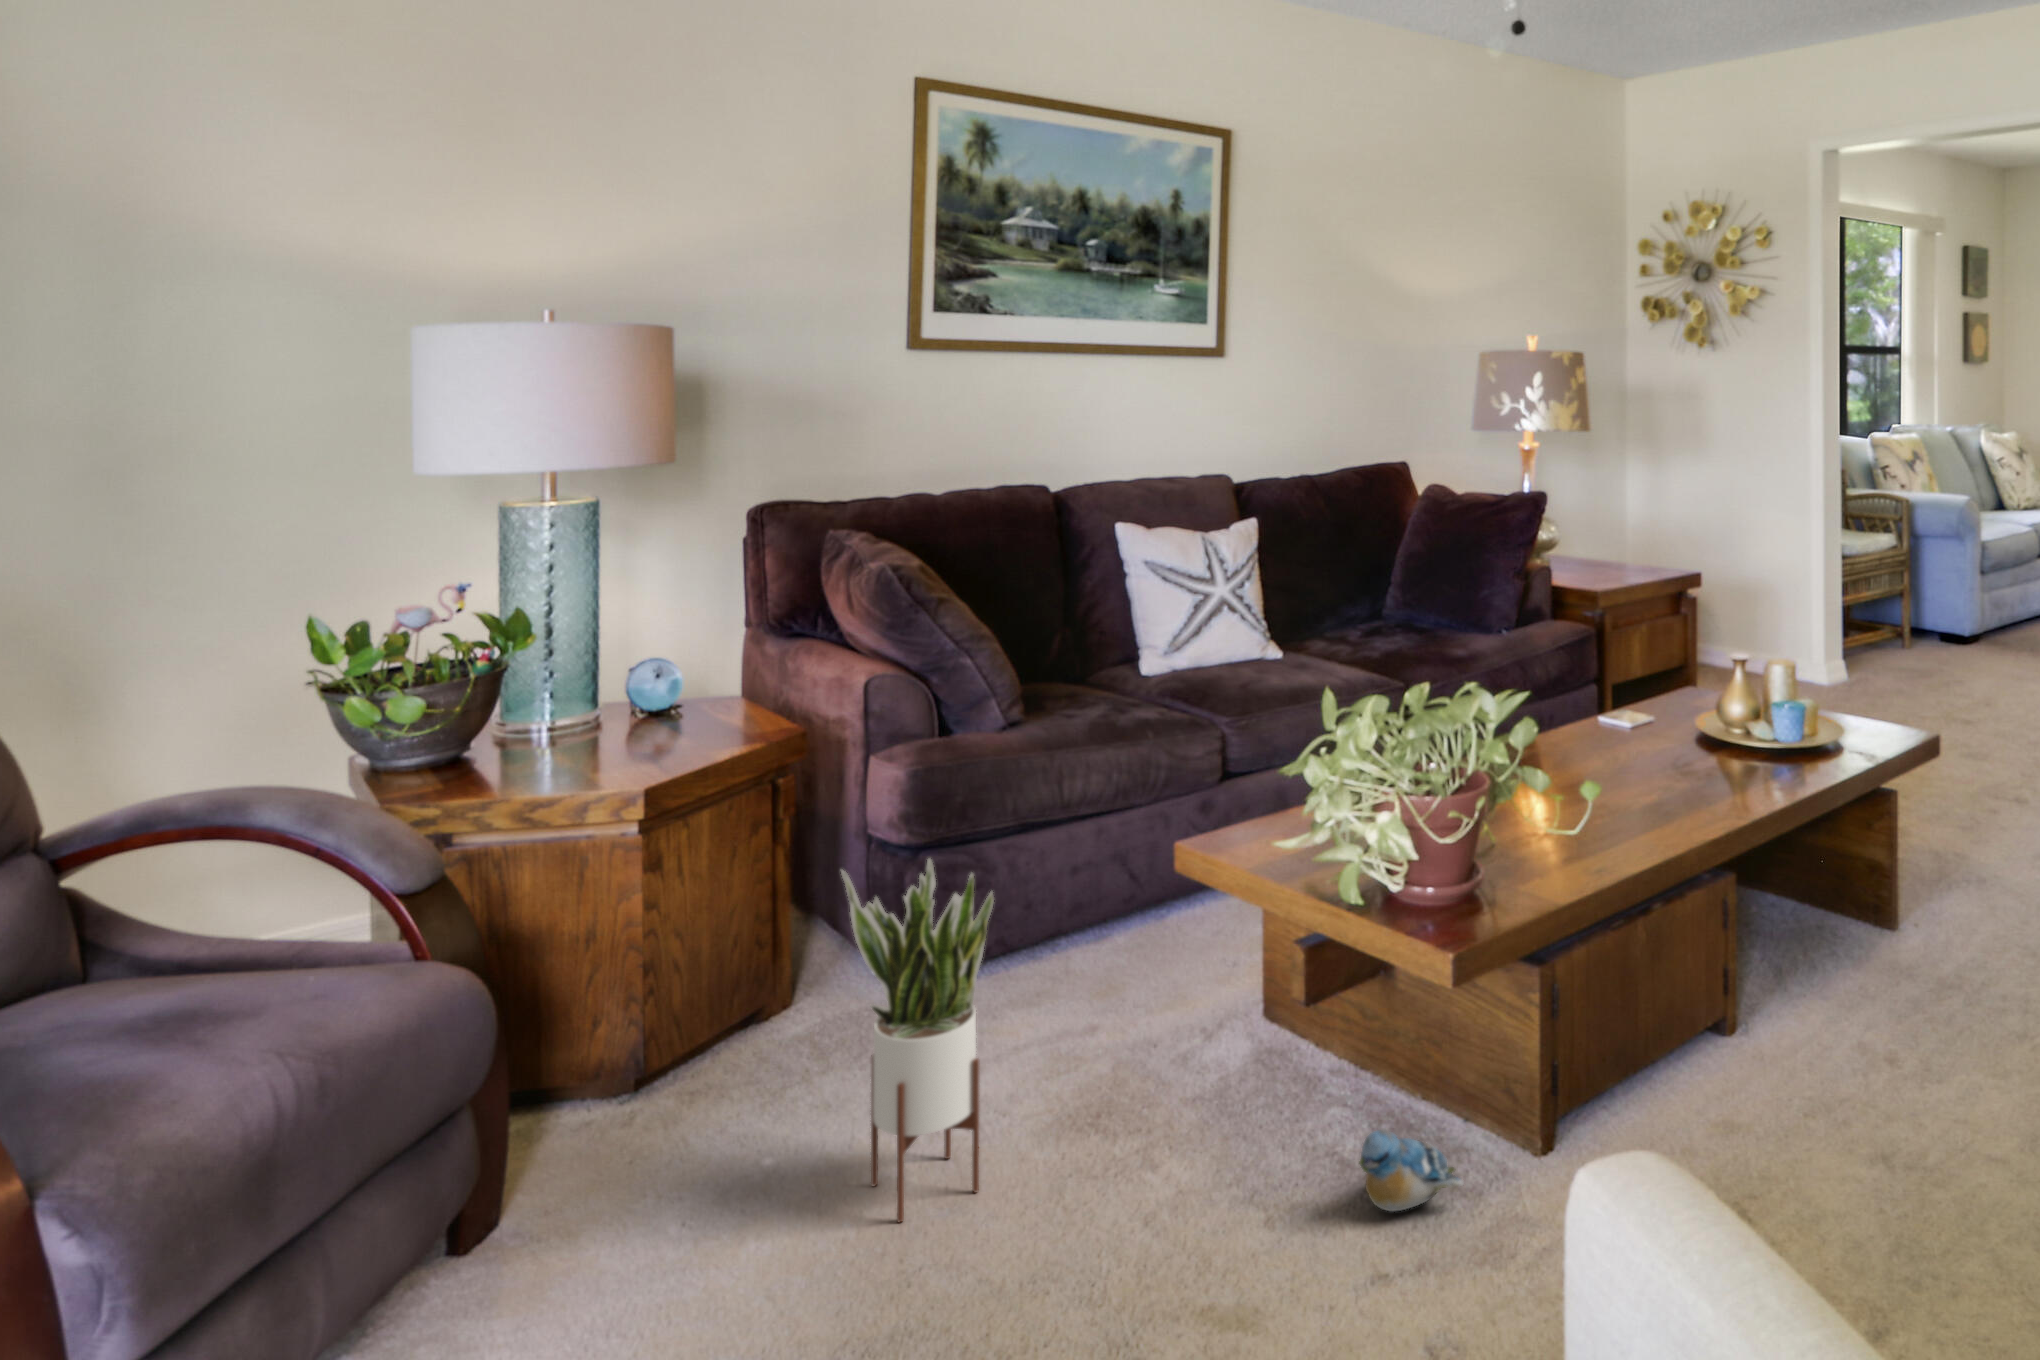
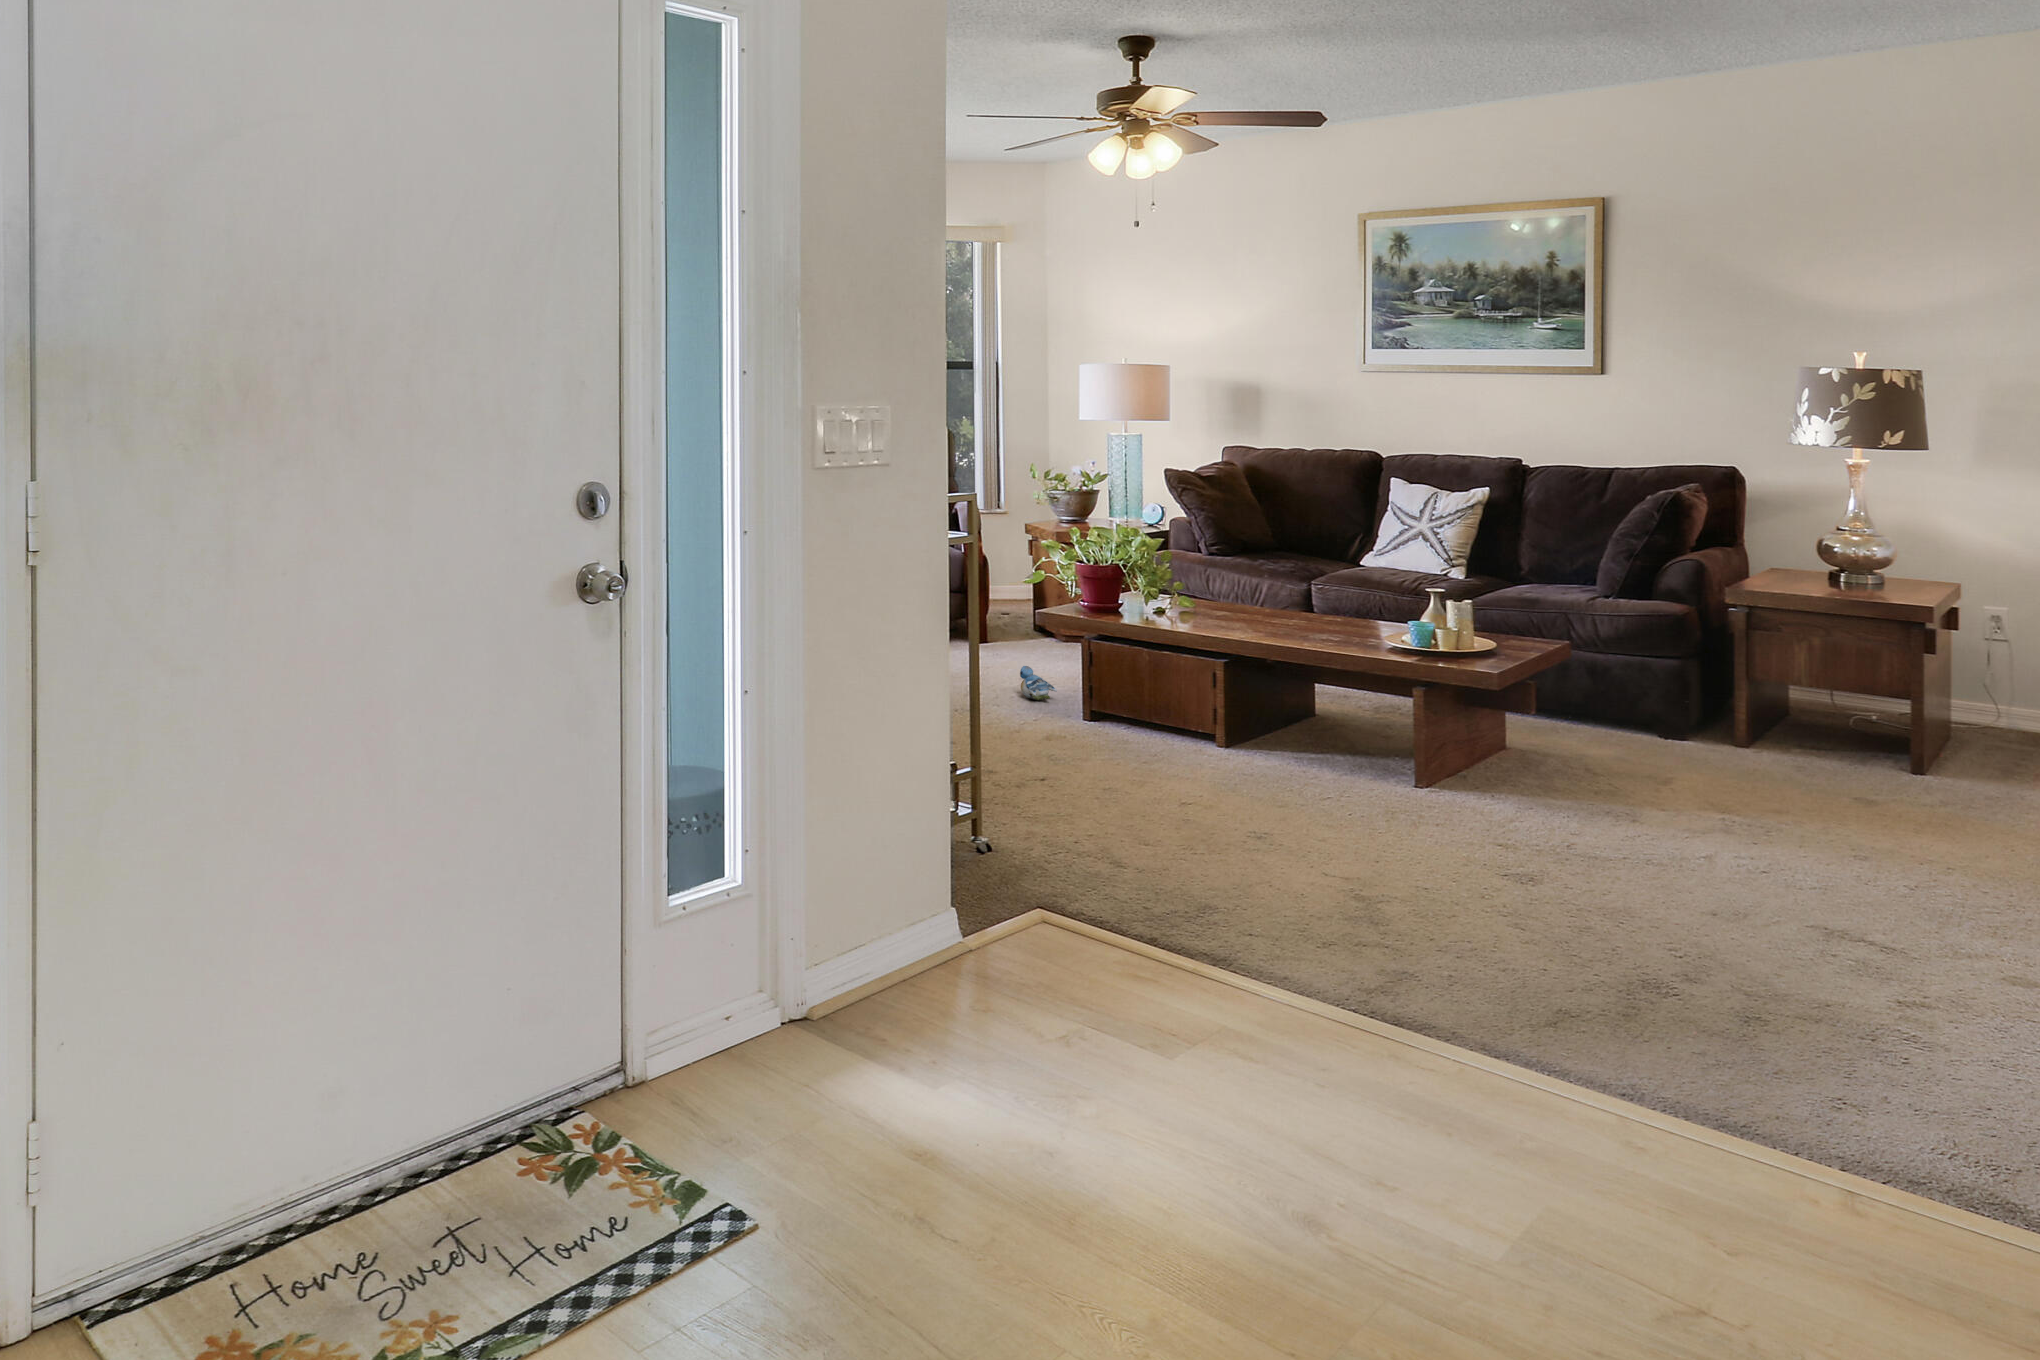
potted plant: present [841,859,994,1223] -> none [998,546,1038,665]

